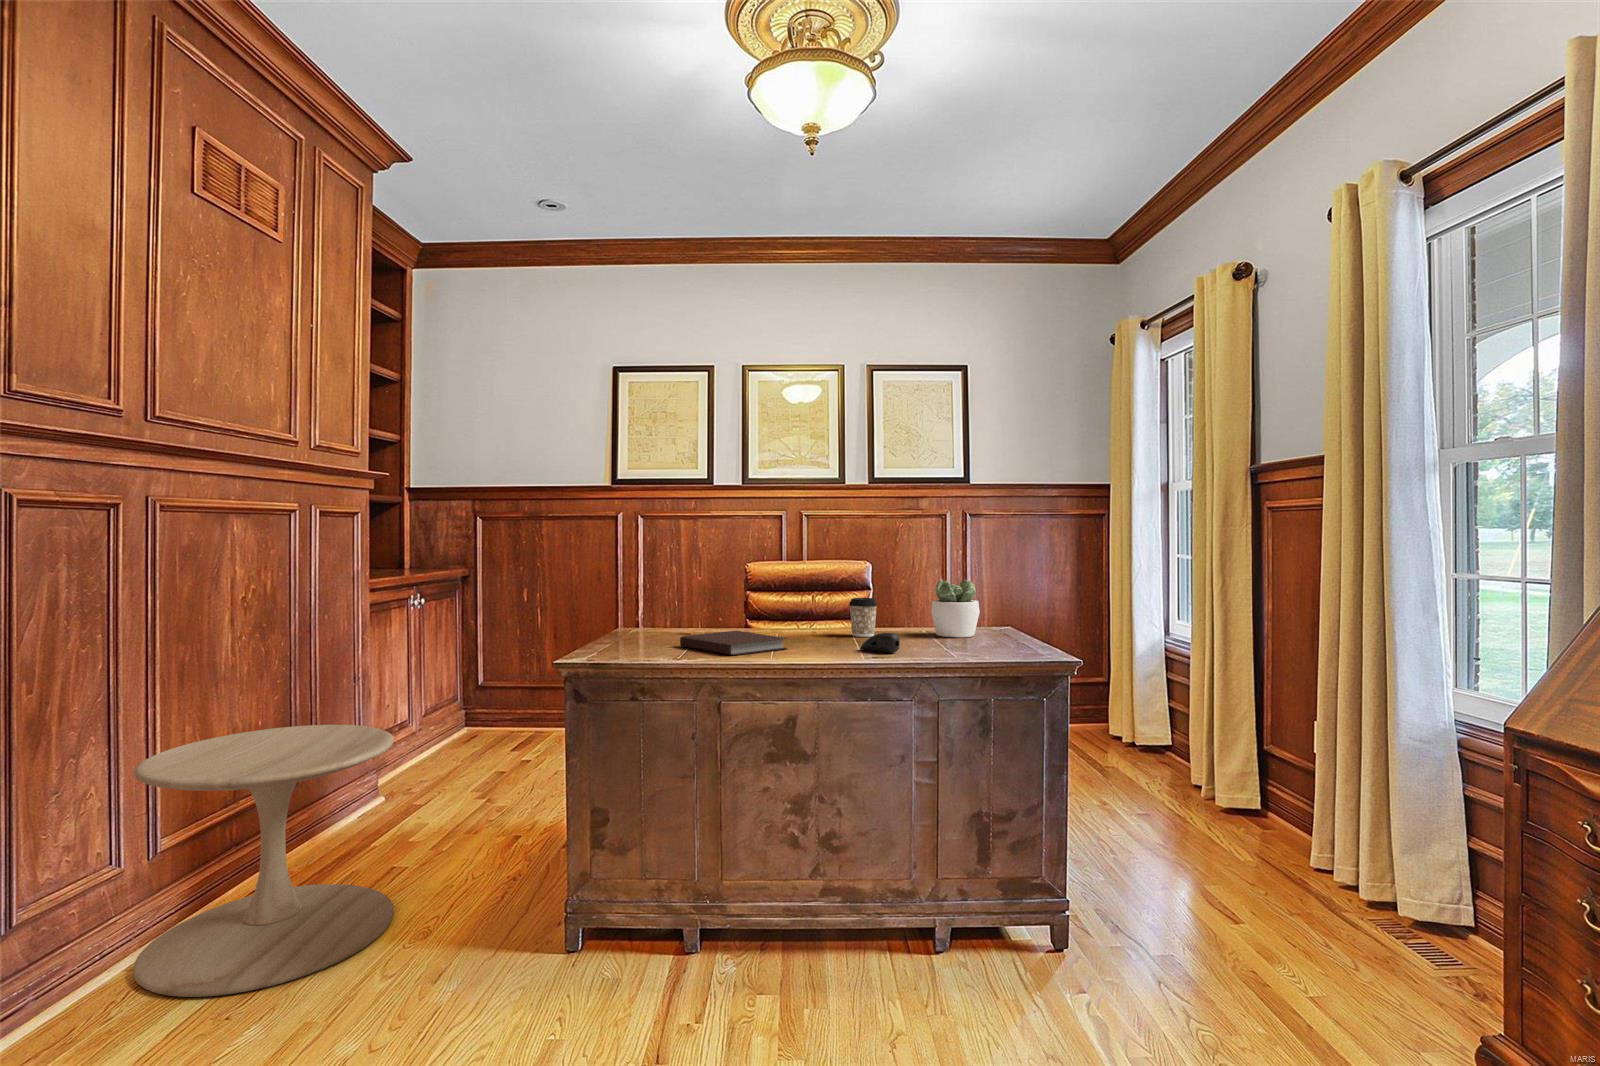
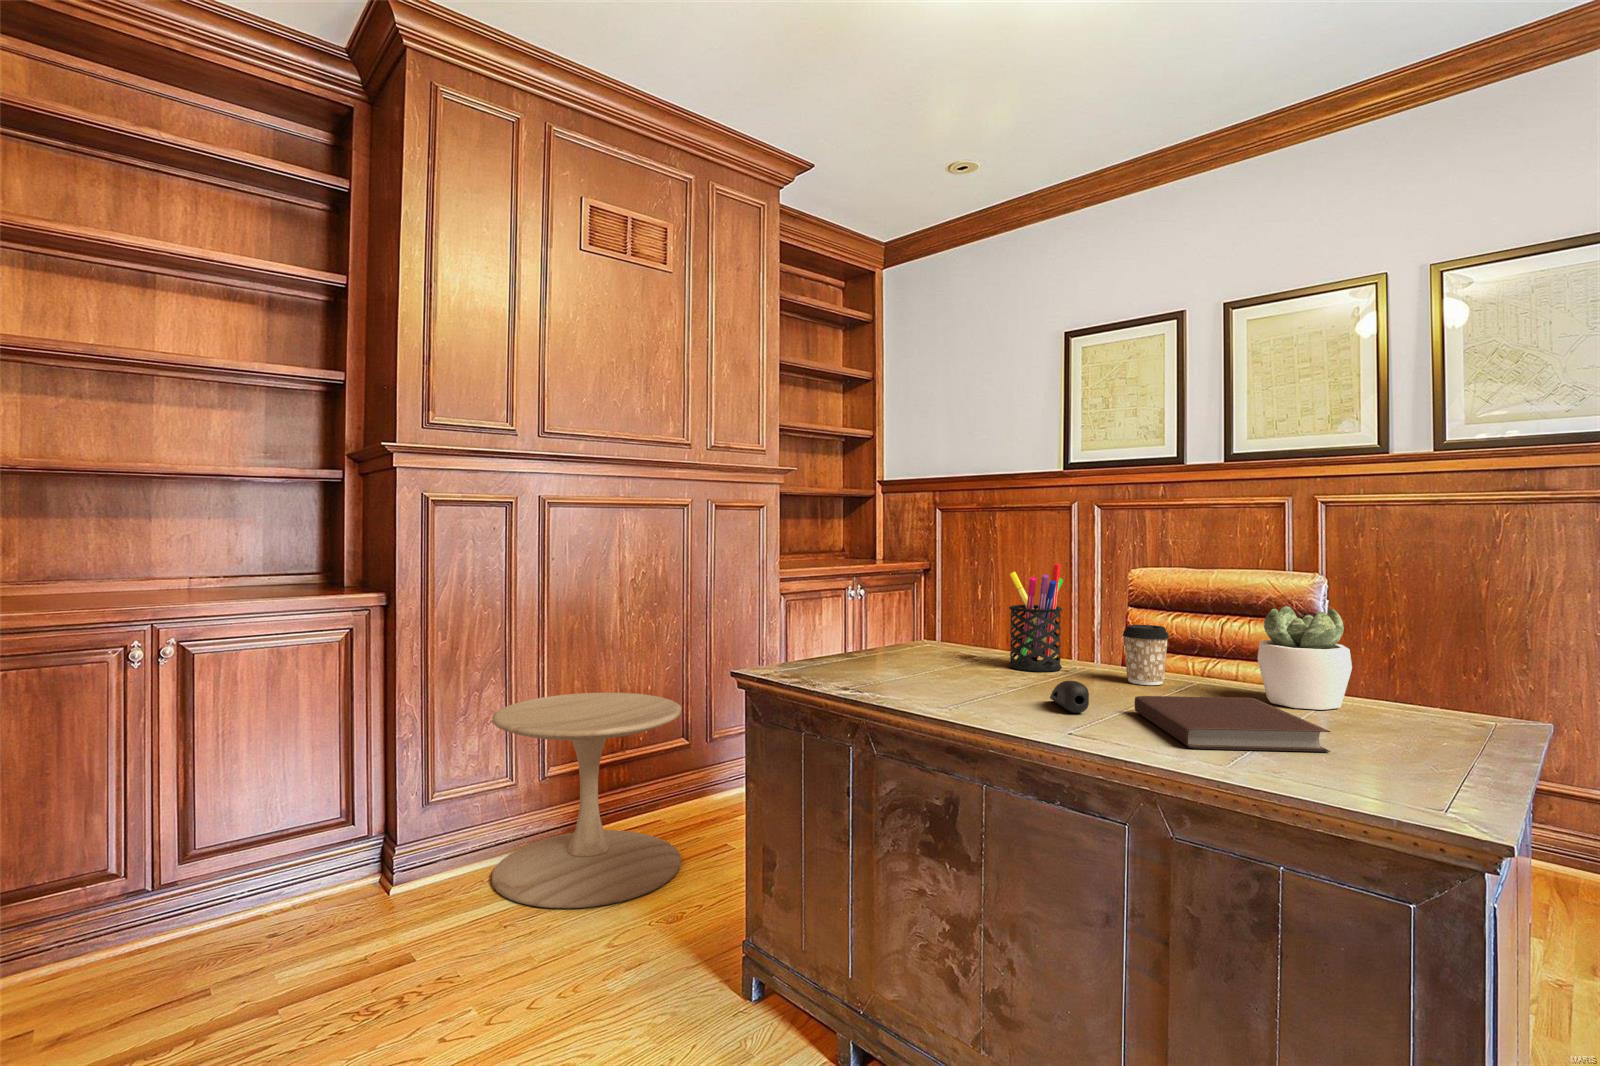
pen holder: none [757,559,807,638] -> present [1009,564,1063,672]
notebook: present [680,631,787,655] -> present [1135,696,1330,752]

